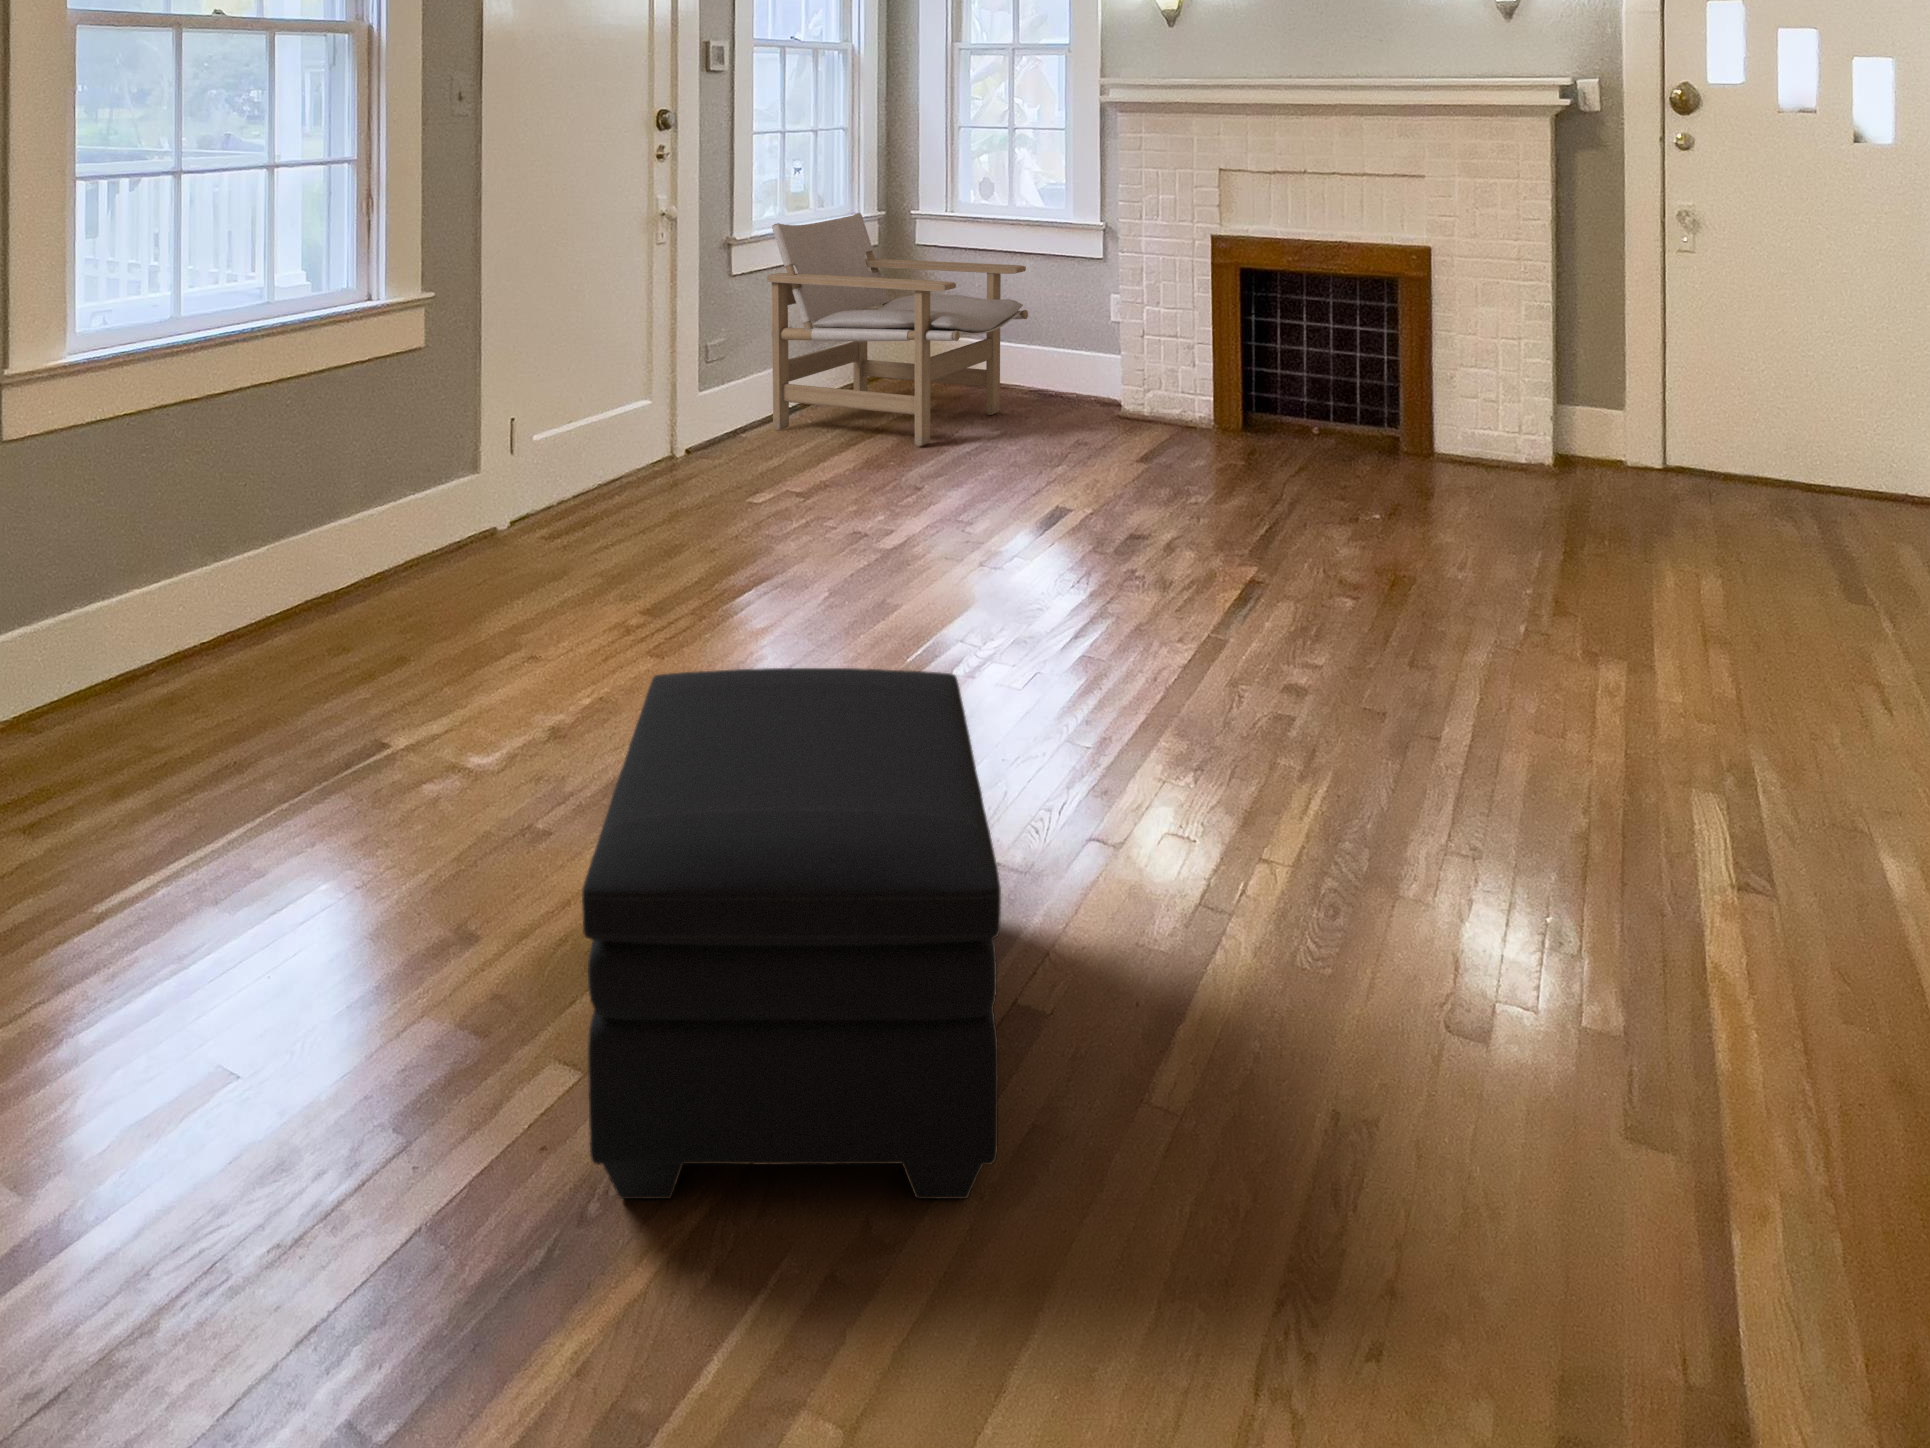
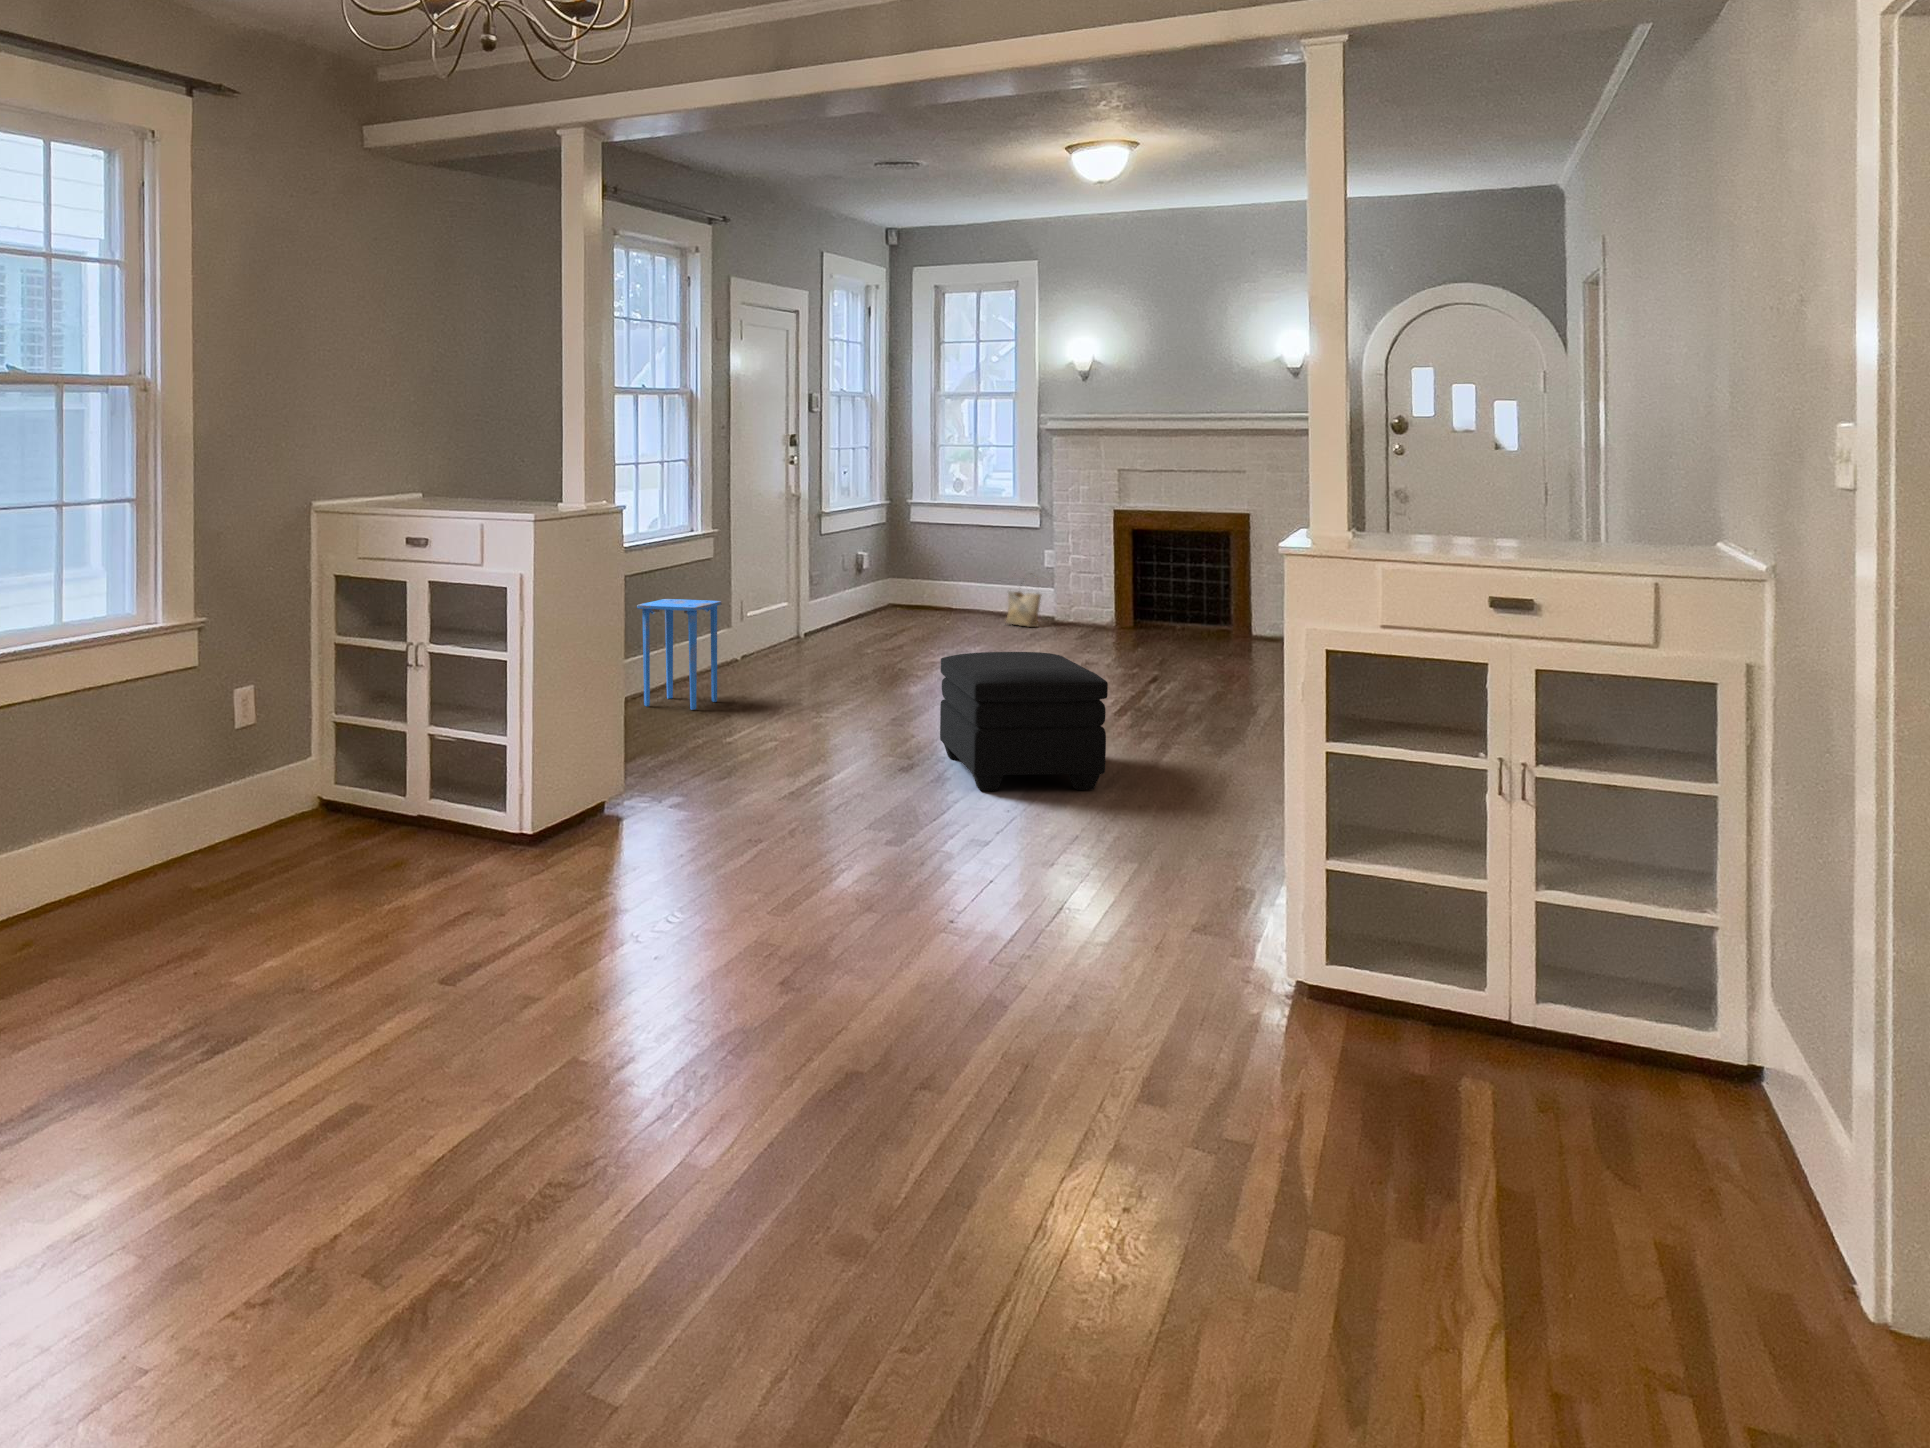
lounge chair: present [767,213,1028,446] -> none [837,501,996,641]
woven basket: none [1049,328,1102,412] -> present [1006,591,1041,627]
side table: none [189,428,379,669] -> present [637,599,722,710]

